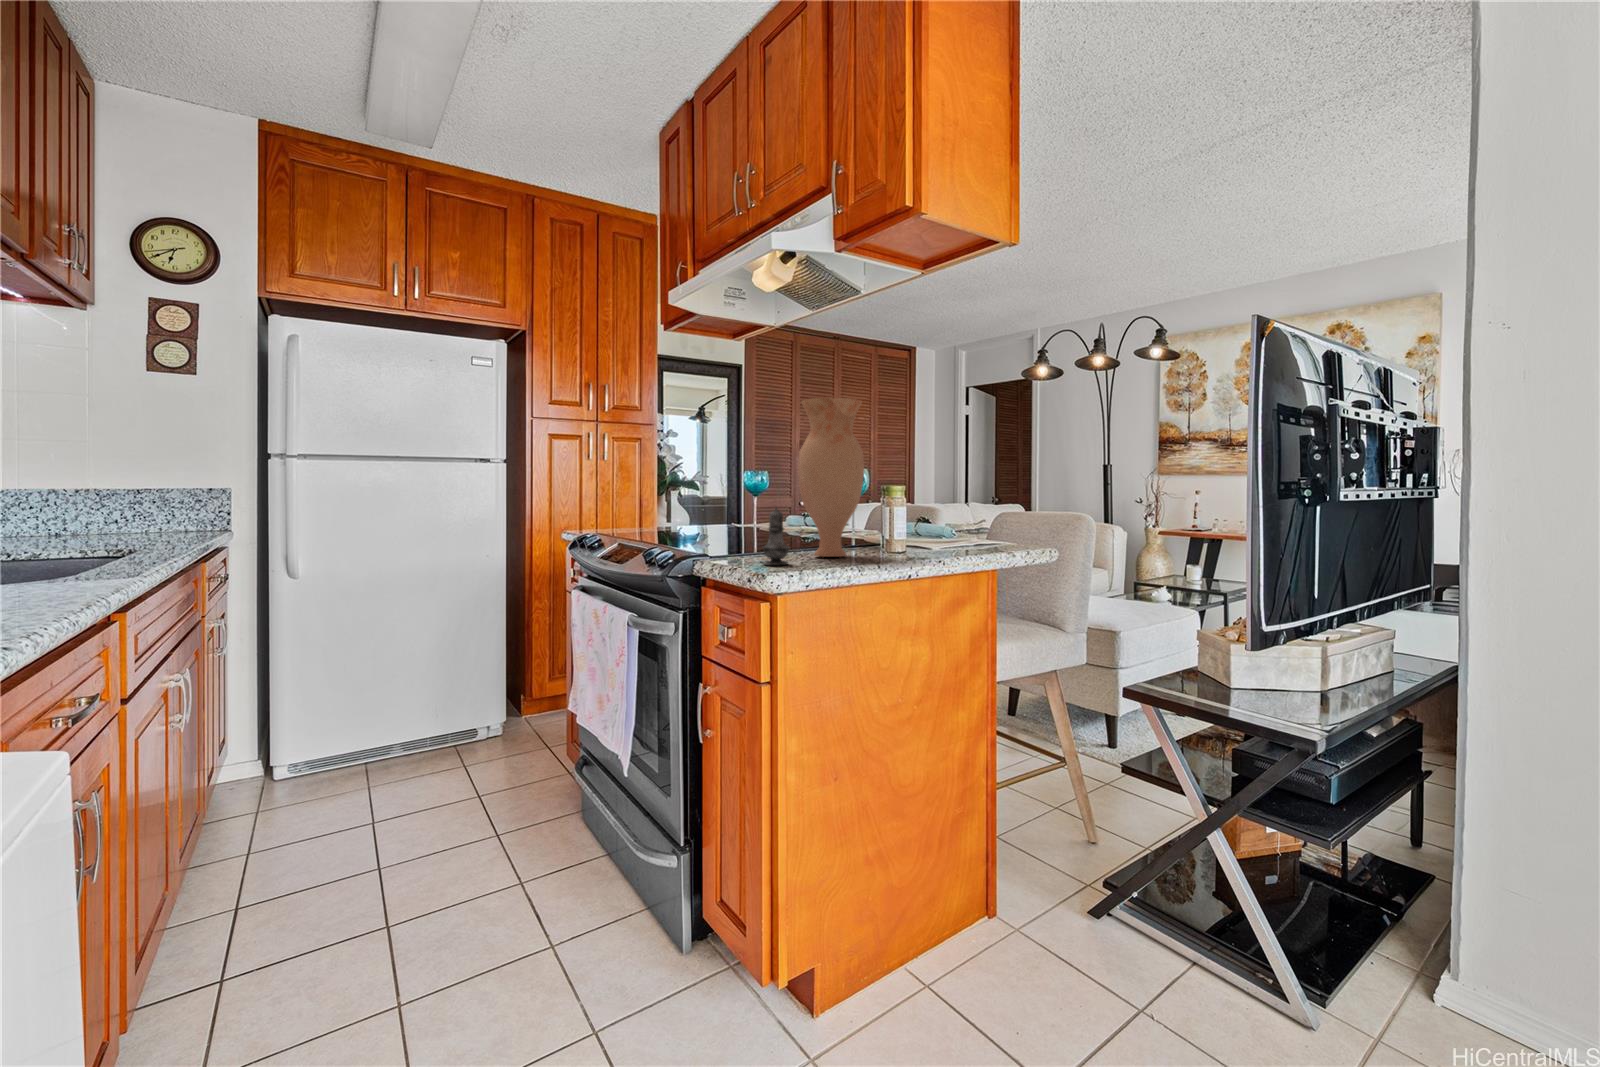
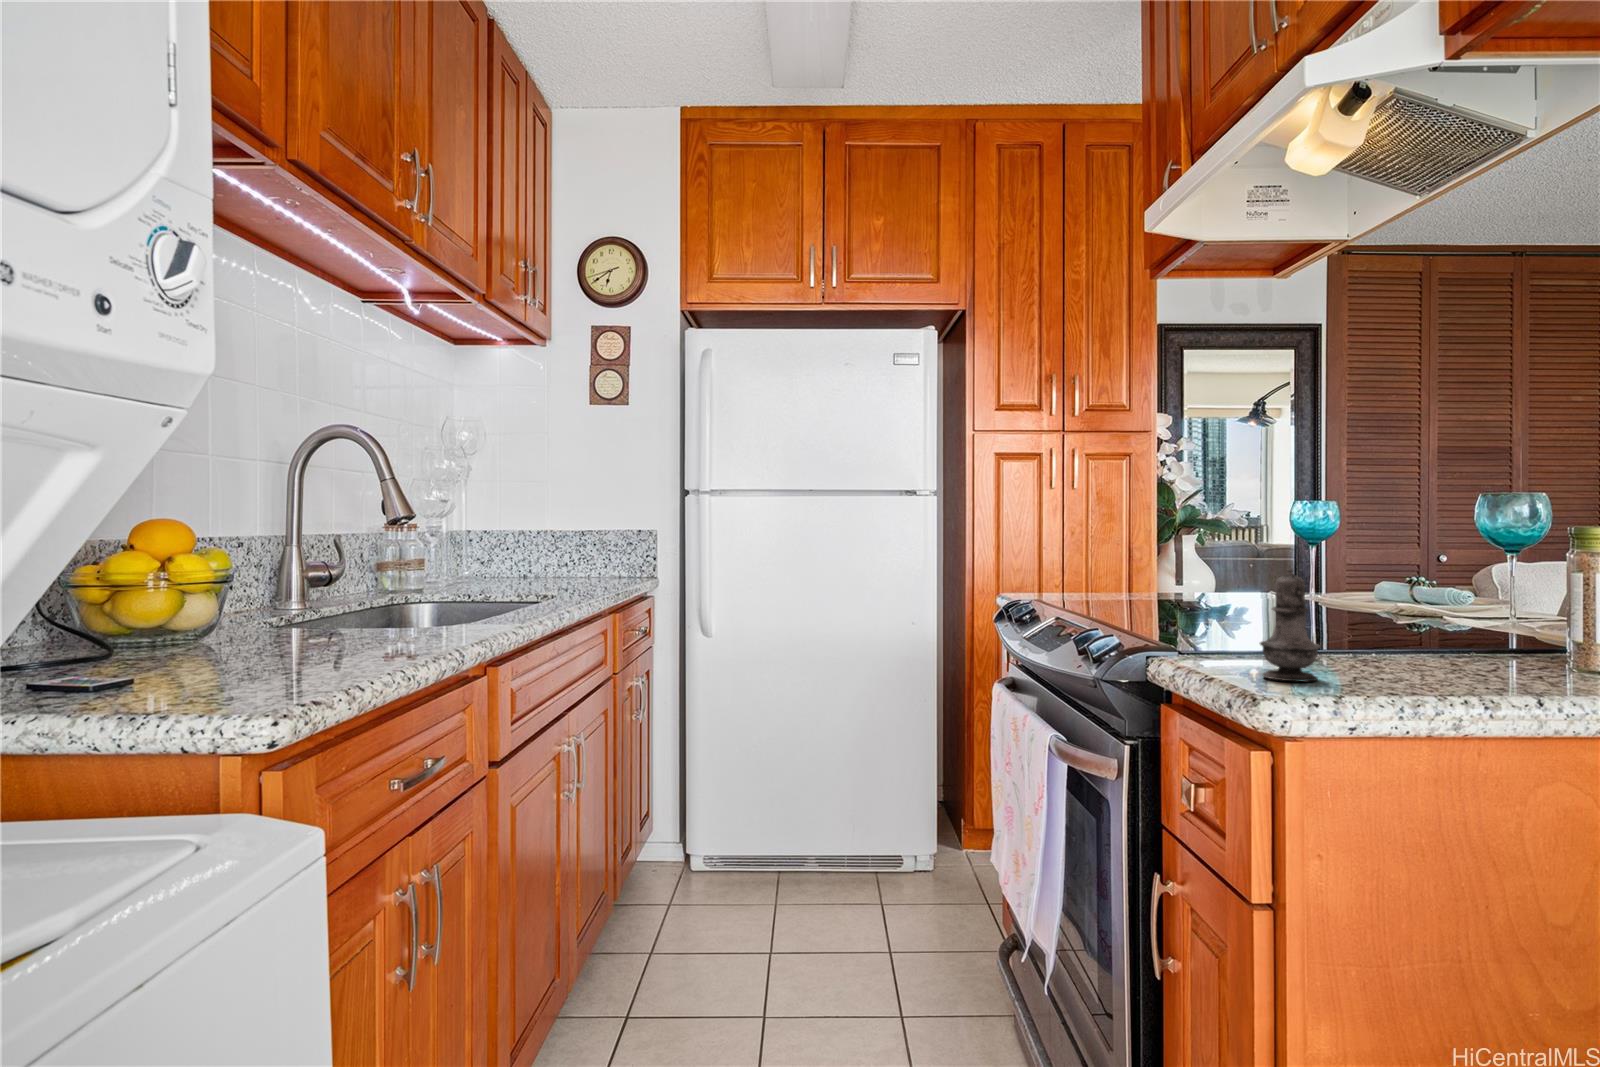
vase: present [798,398,864,557] -> none [1351,345,1514,671]

